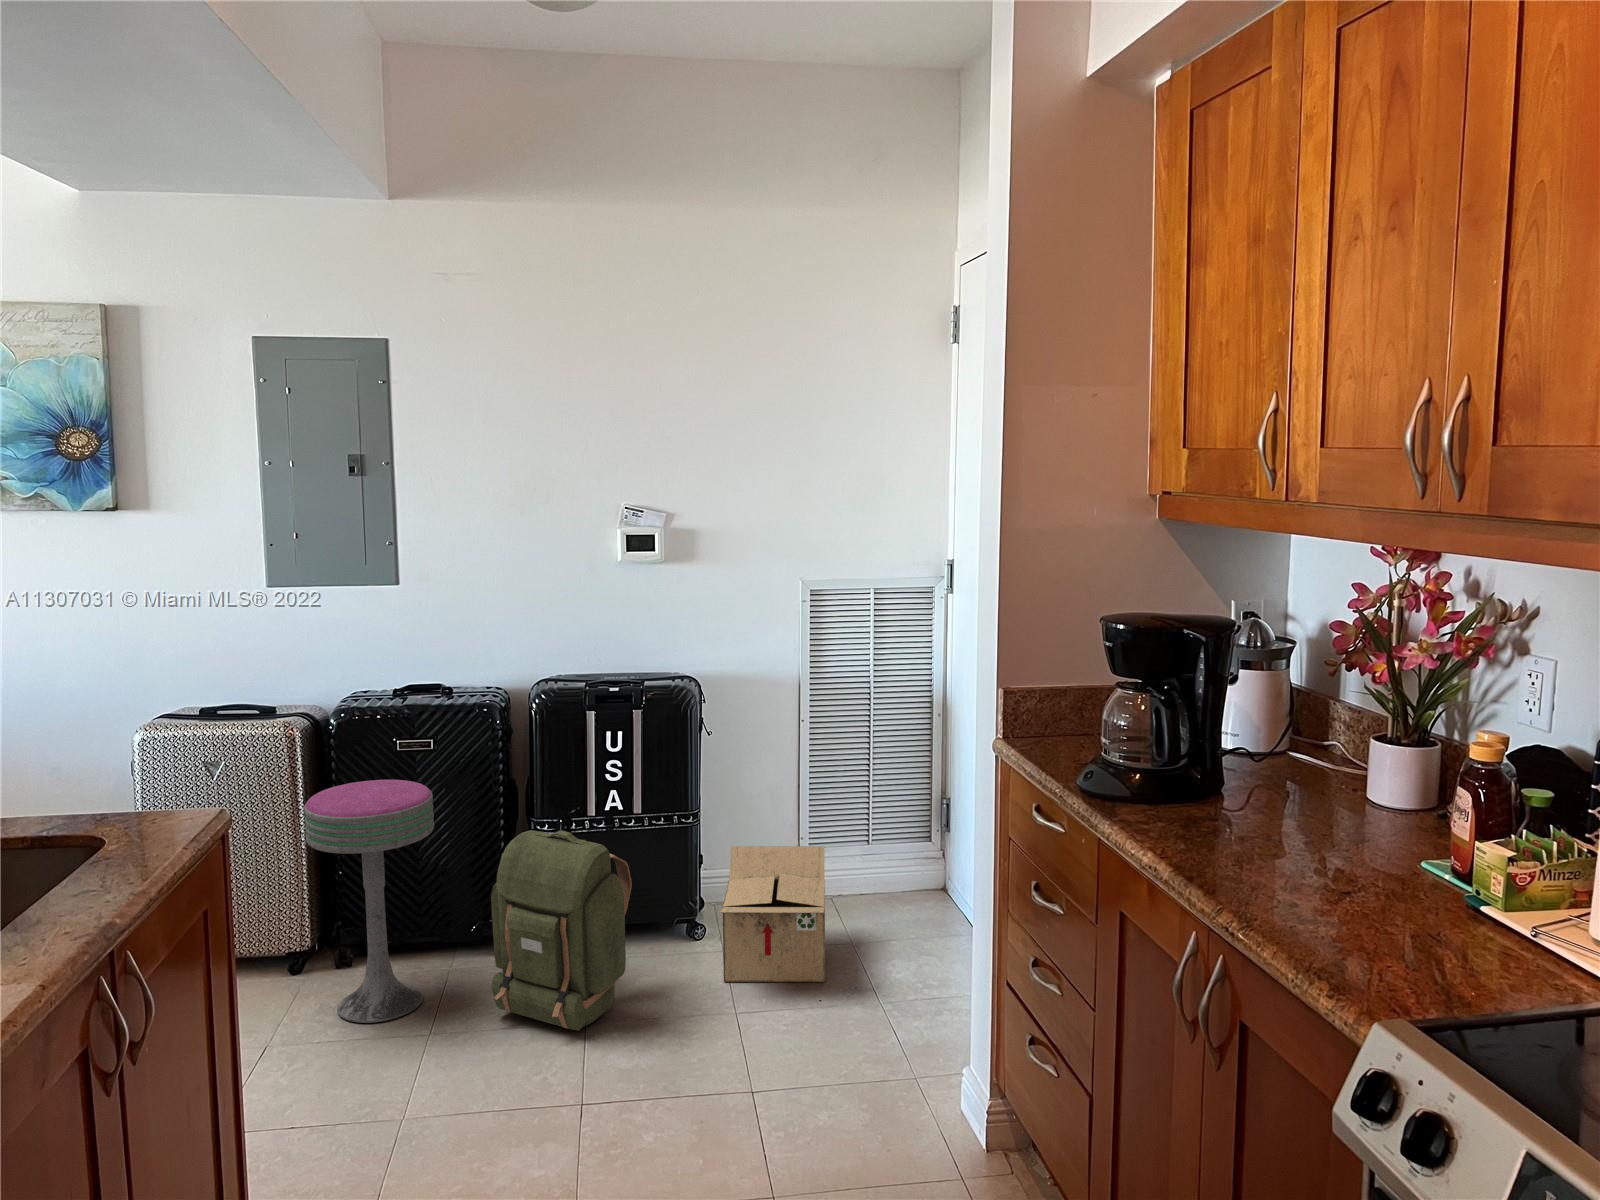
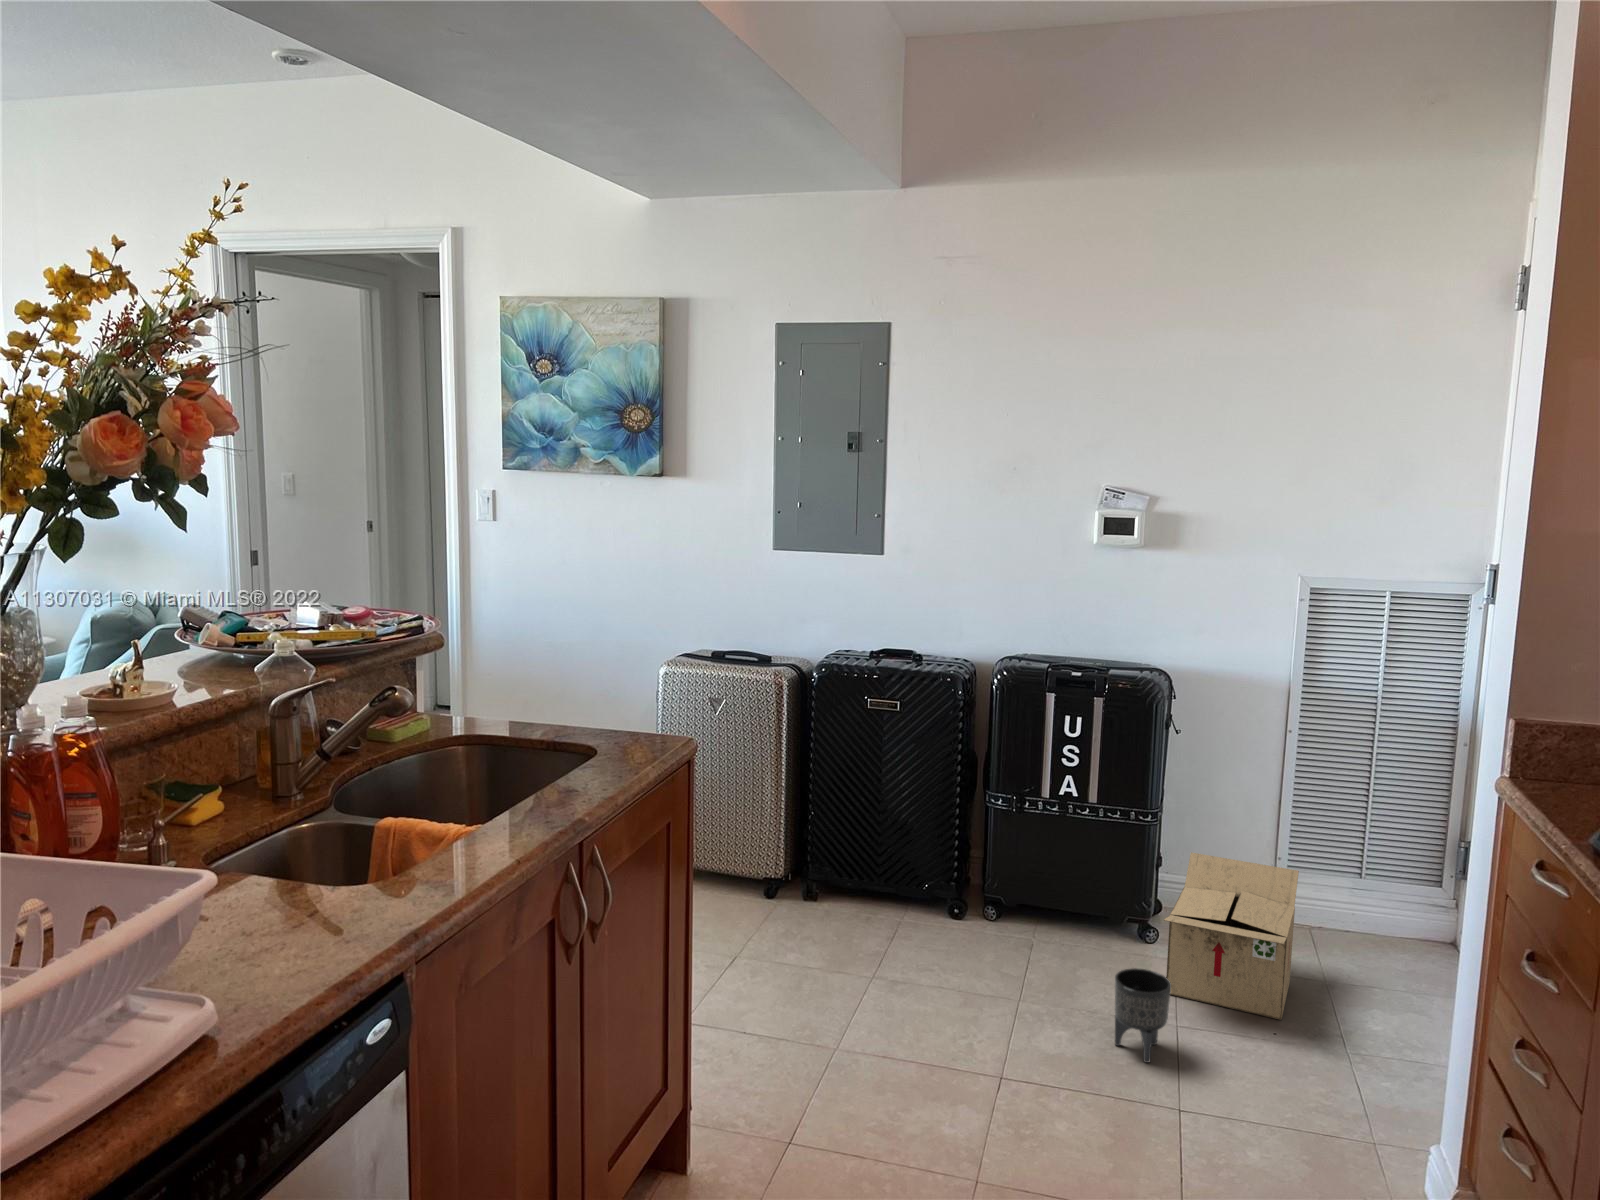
bar stool: present [304,780,434,1023] -> none [777,733,890,957]
backpack: present [491,830,632,1031] -> none [927,802,1074,1009]
planter: none [685,961,736,1048] -> present [1115,968,1171,1062]

